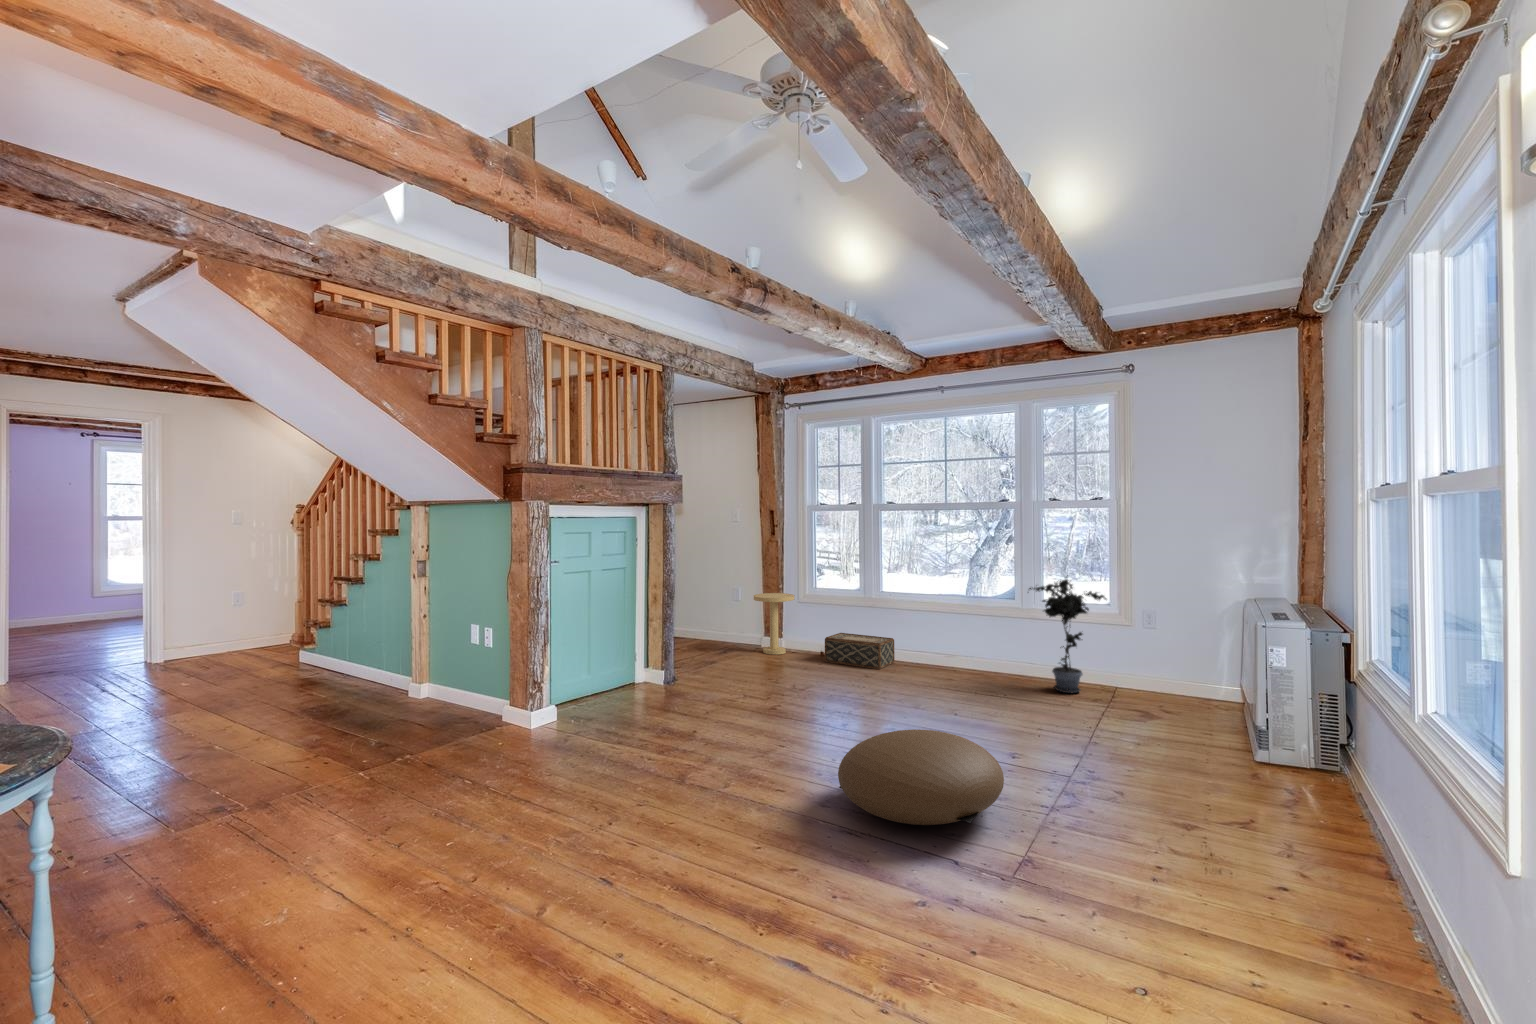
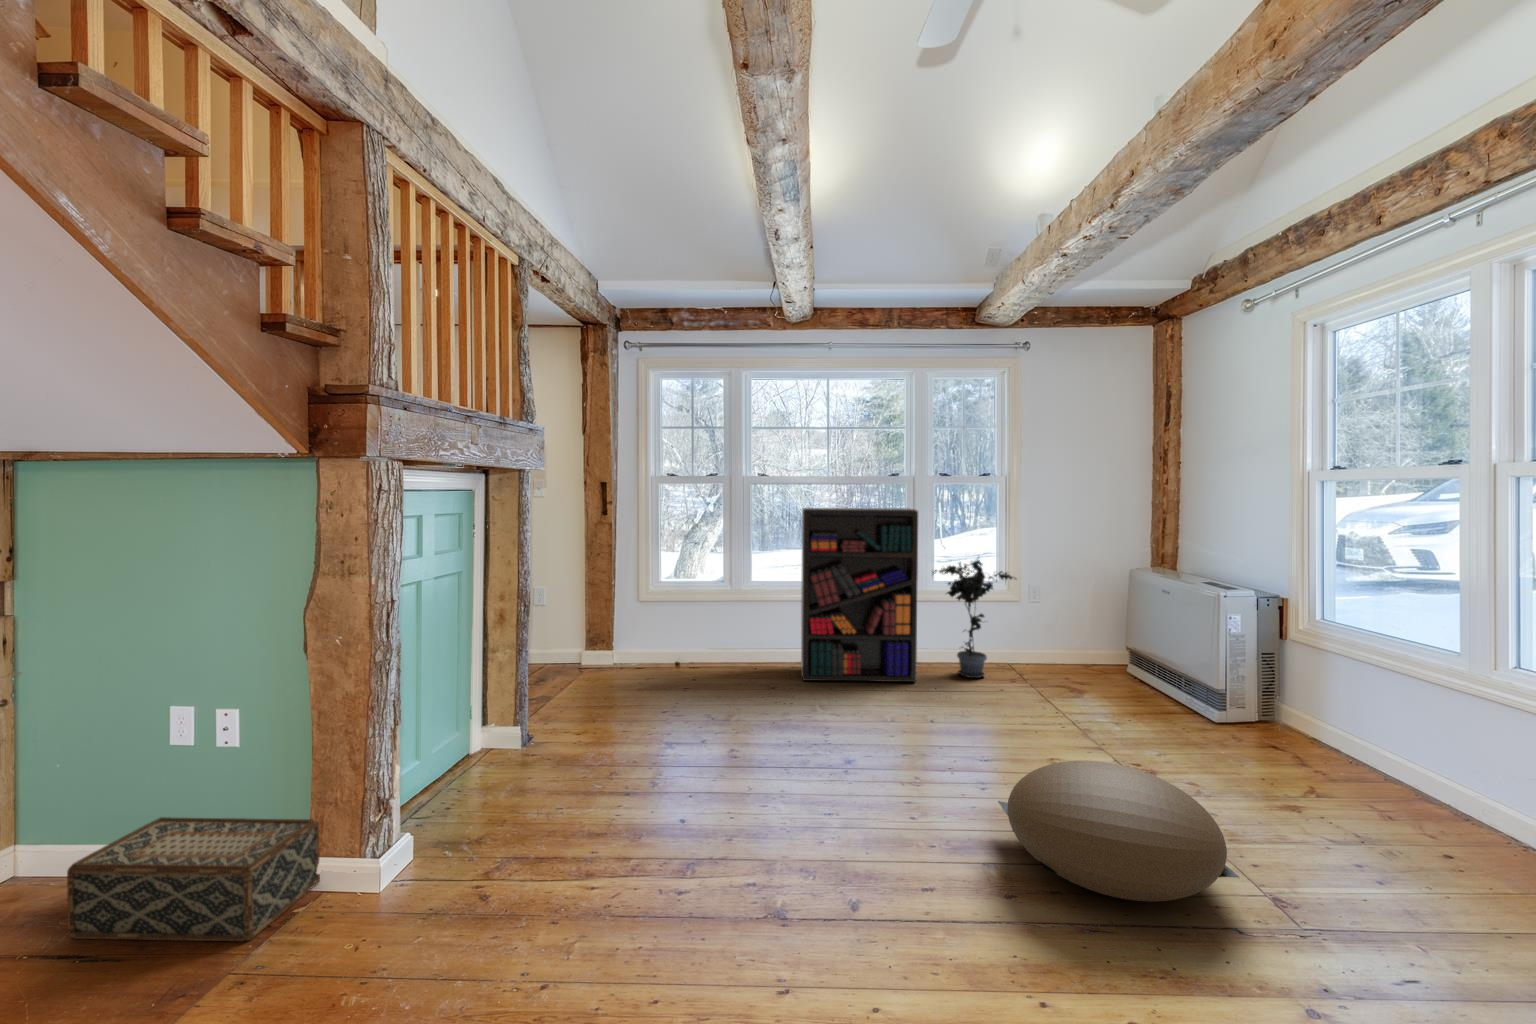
bookshelf: none [901,529,1013,688] -> present [801,508,918,682]
side table: present [754,593,794,655] -> none [584,592,639,675]
woven basket: present [825,633,895,669] -> present [67,817,320,941]

